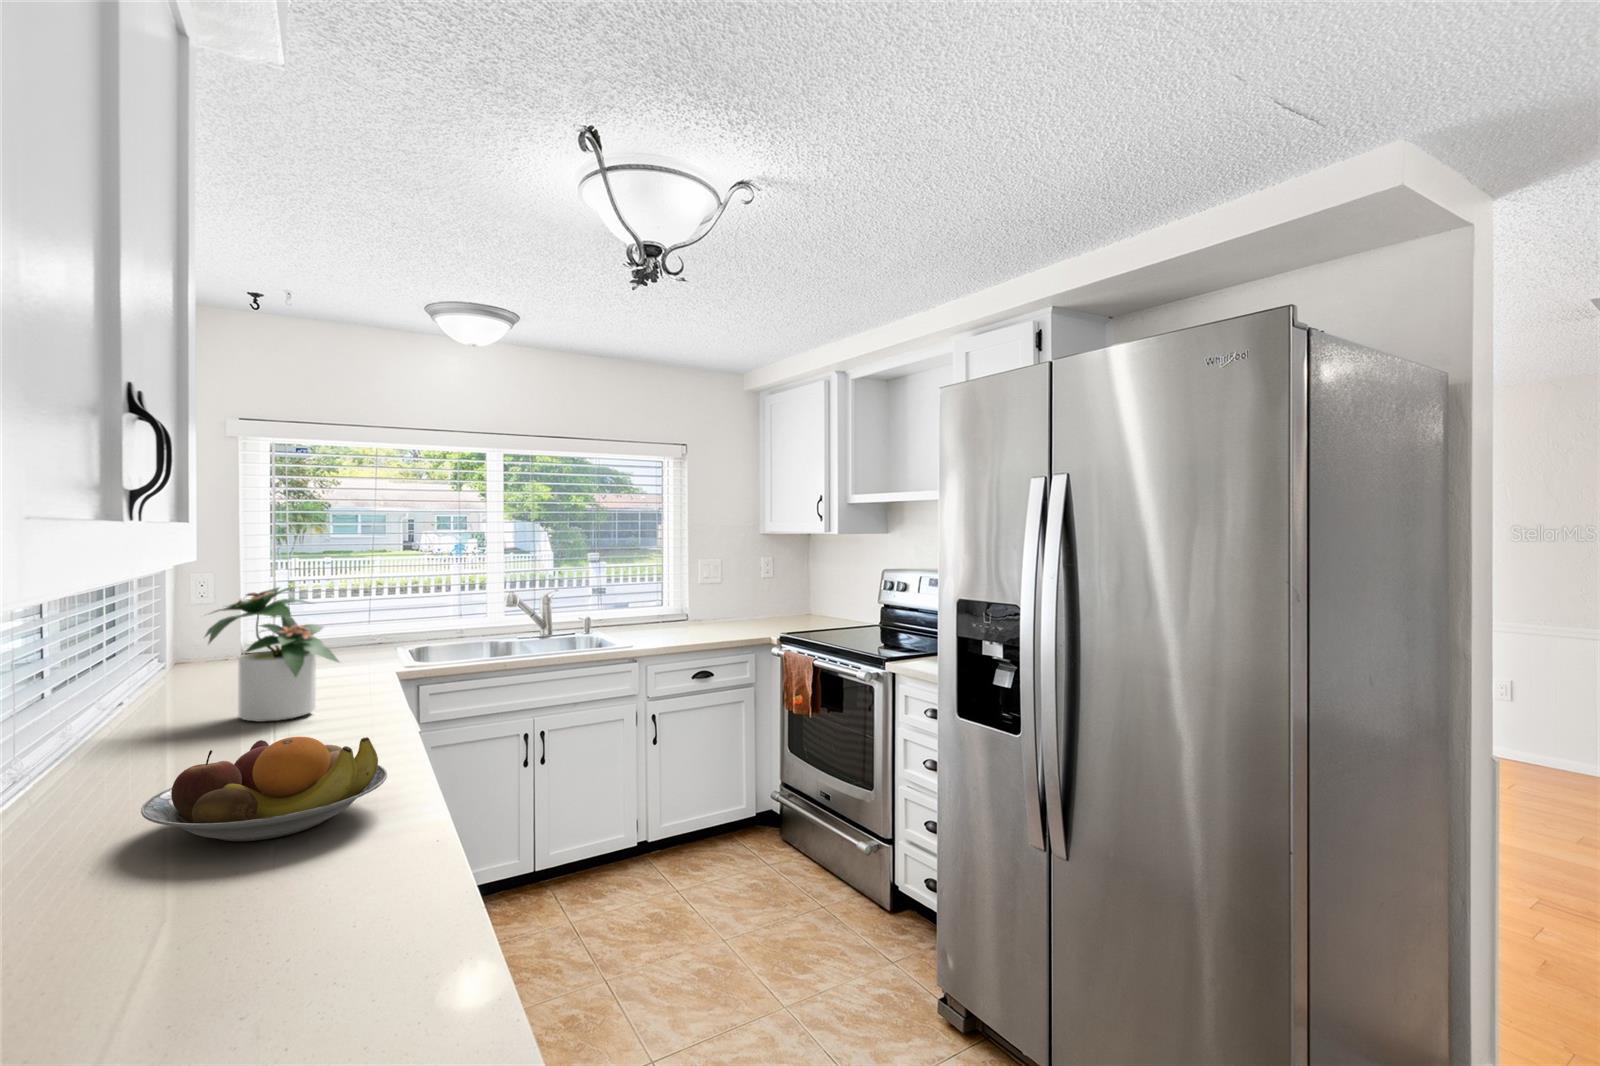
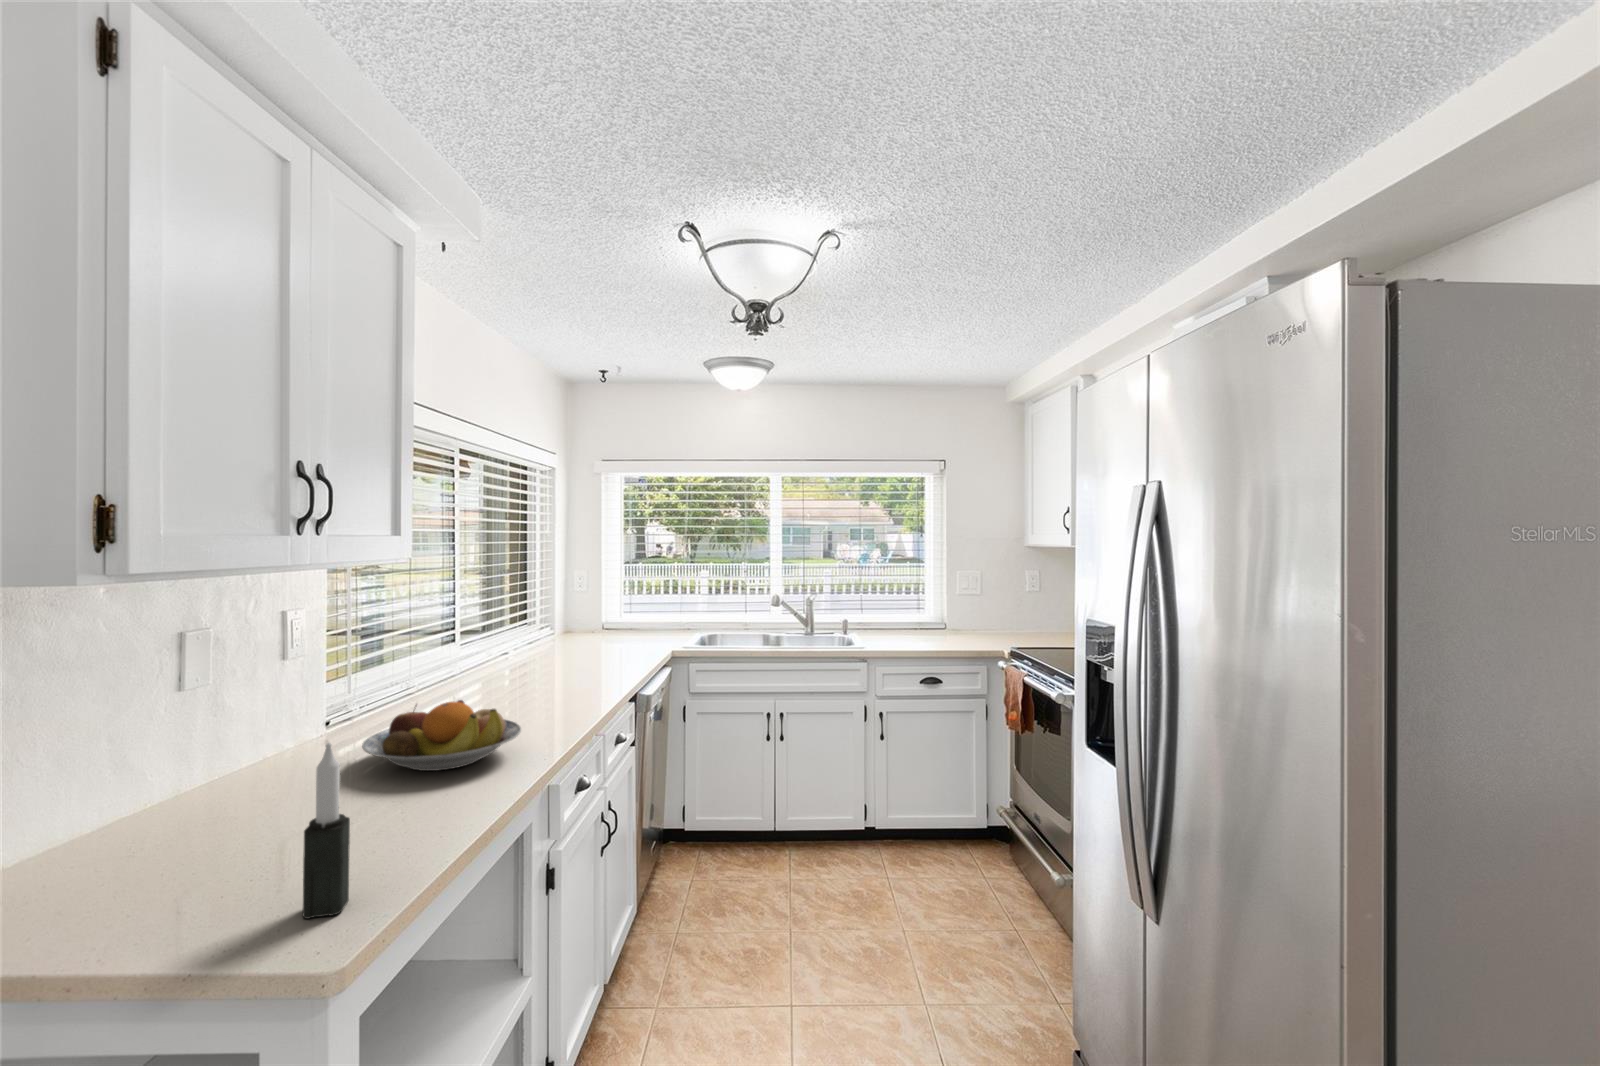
potted plant: present [205,587,339,722] -> none [513,587,599,683]
candle: none [385,765,445,1010] -> present [303,743,350,919]

